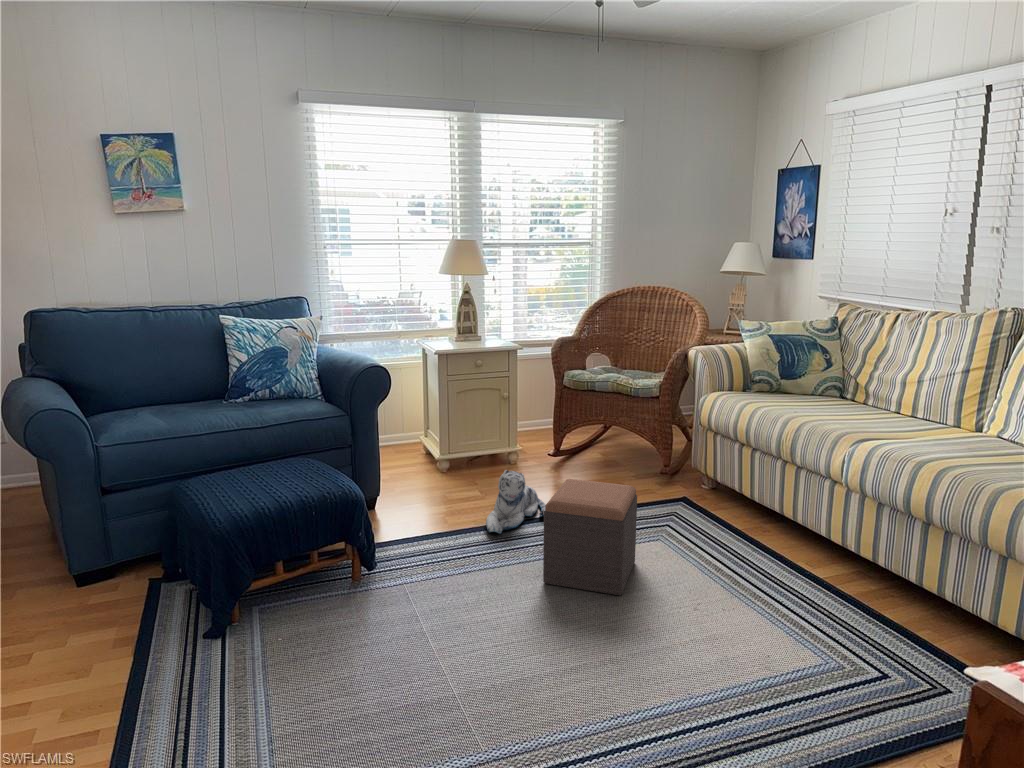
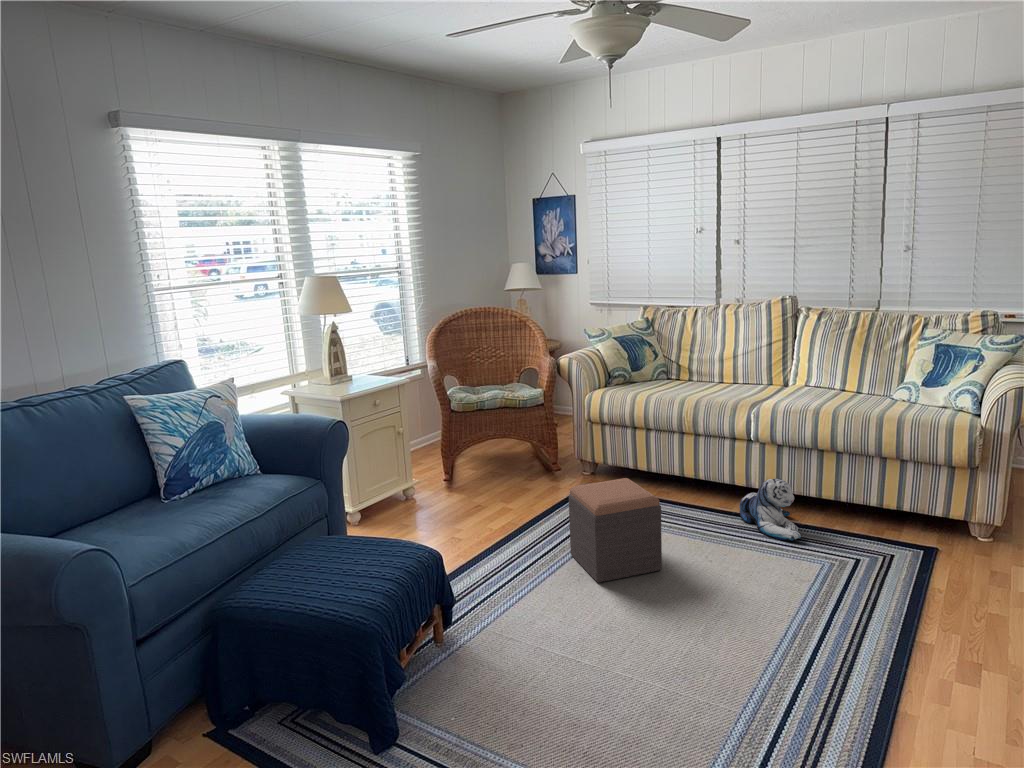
plush toy: present [486,470,545,534] -> present [739,479,801,541]

